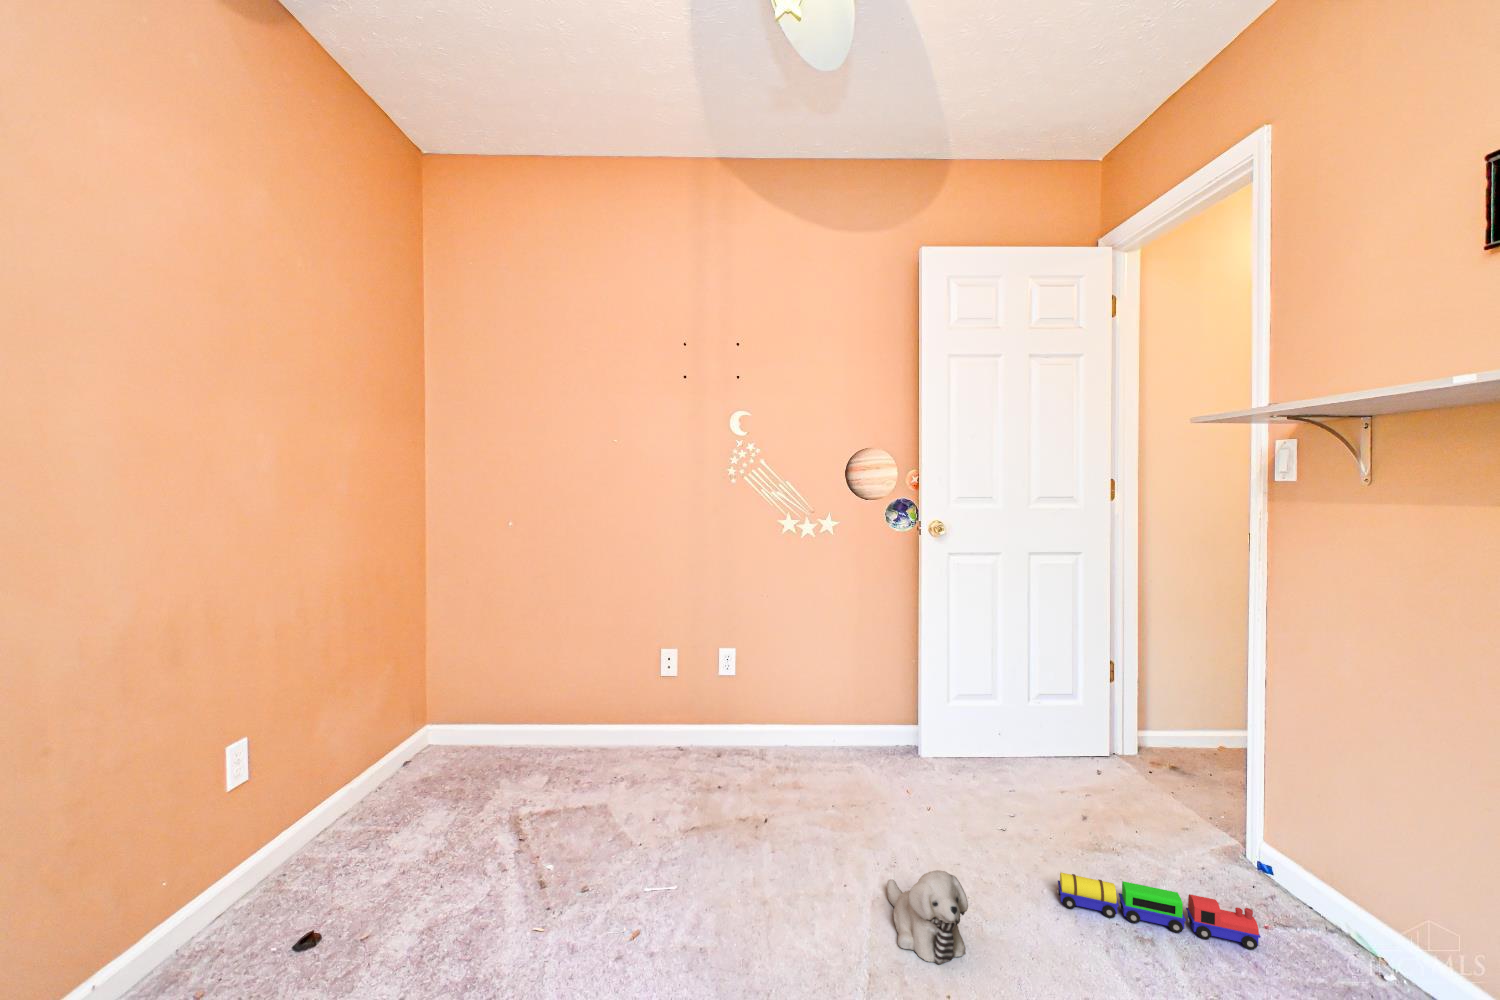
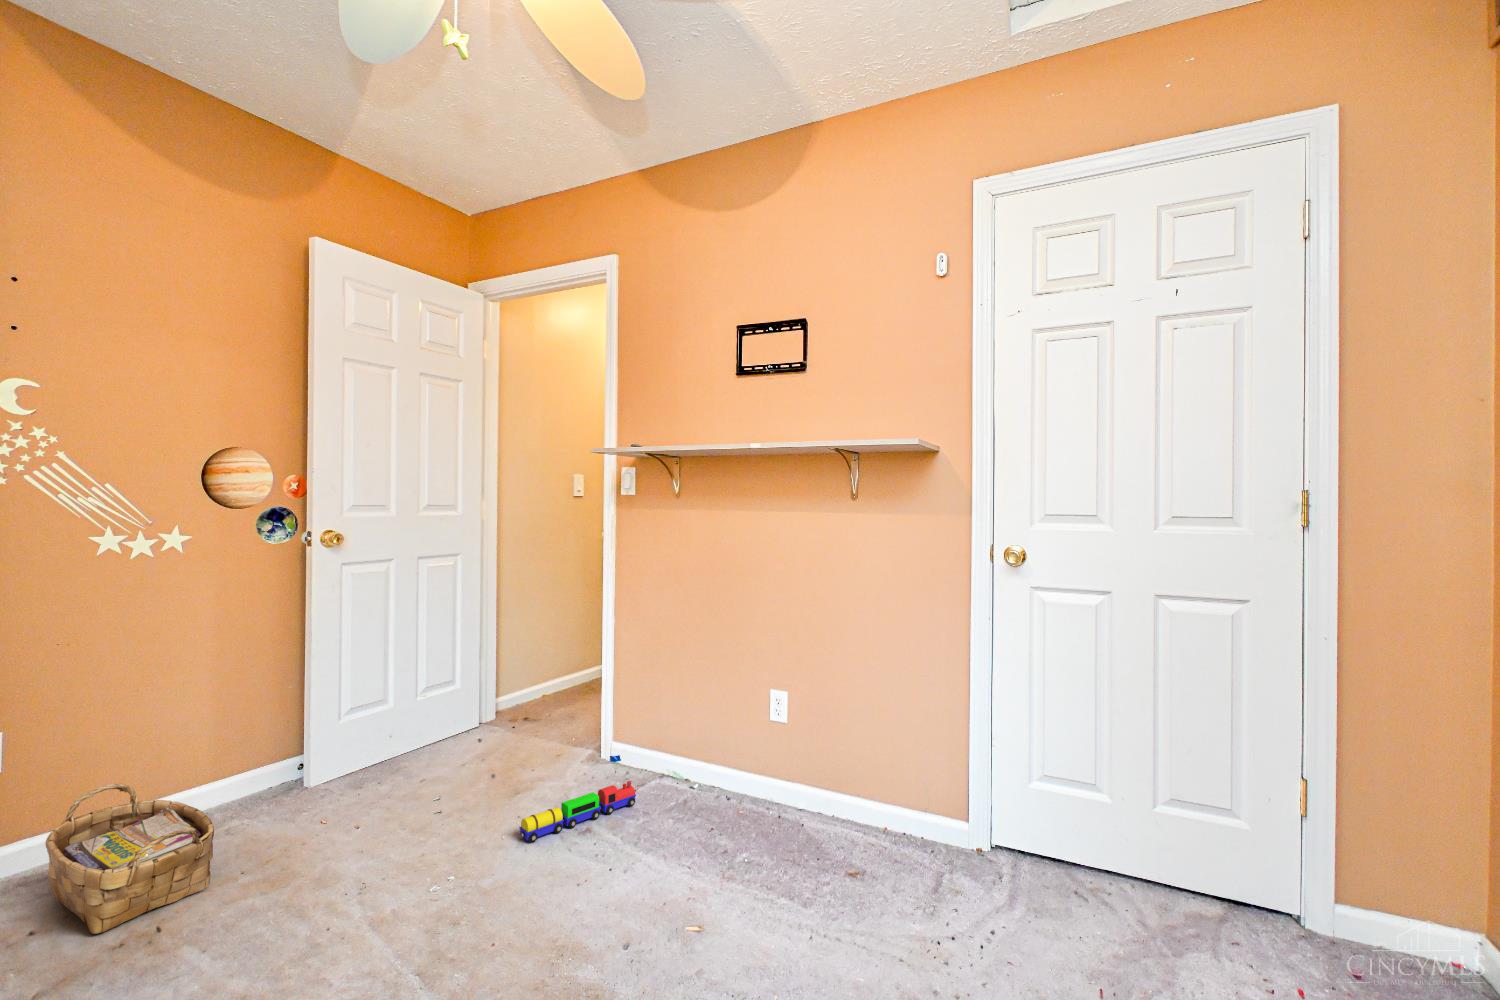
woven basket: none [733,687,817,787] -> present [45,784,214,934]
plush toy: present [887,870,968,964] -> none [398,851,496,939]

